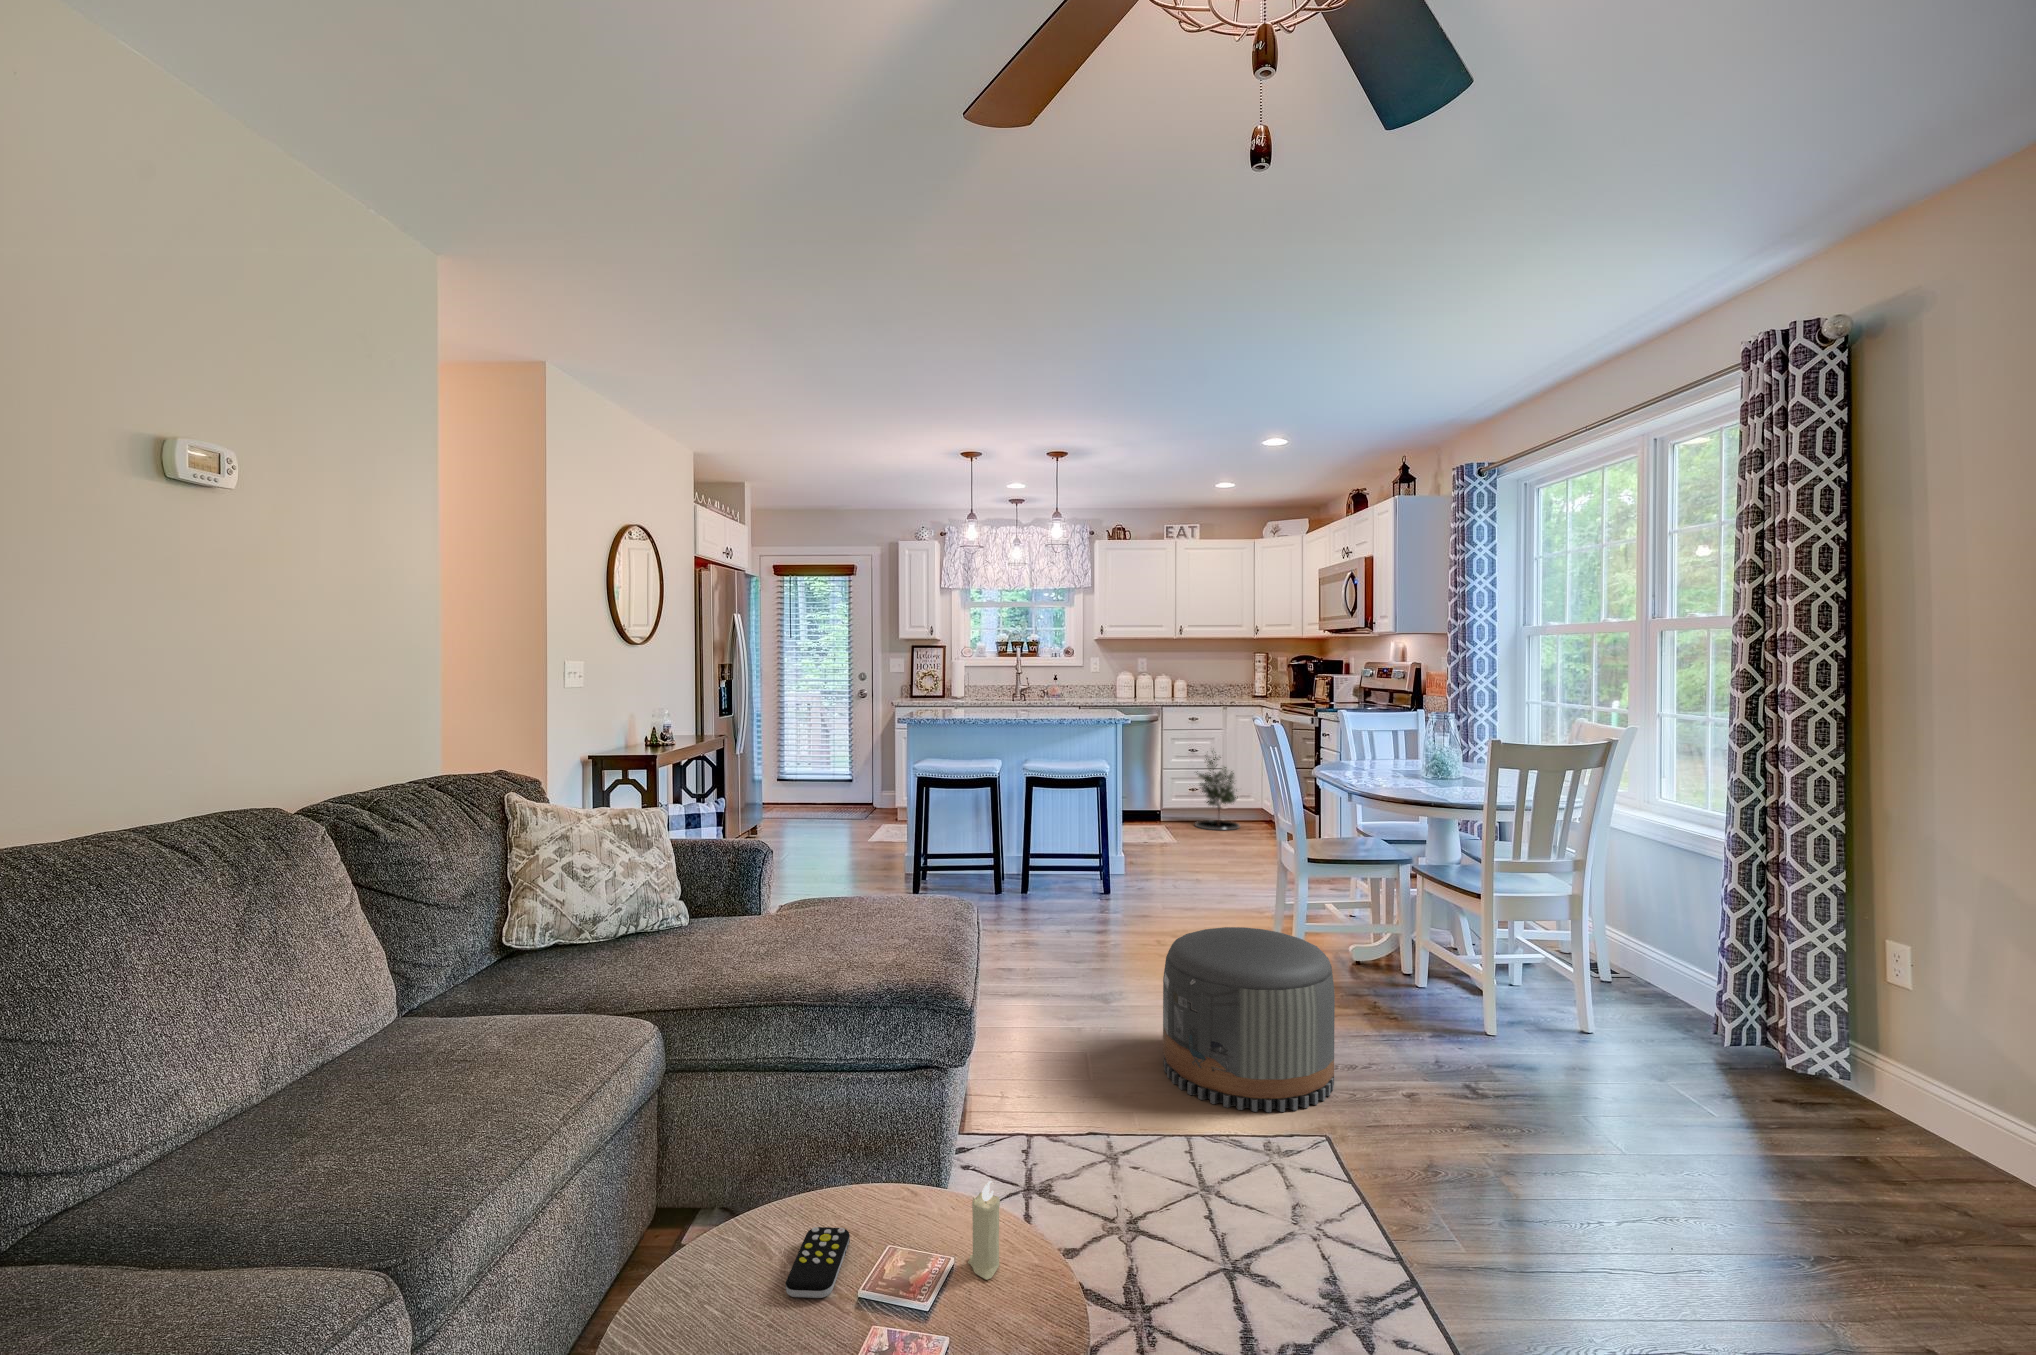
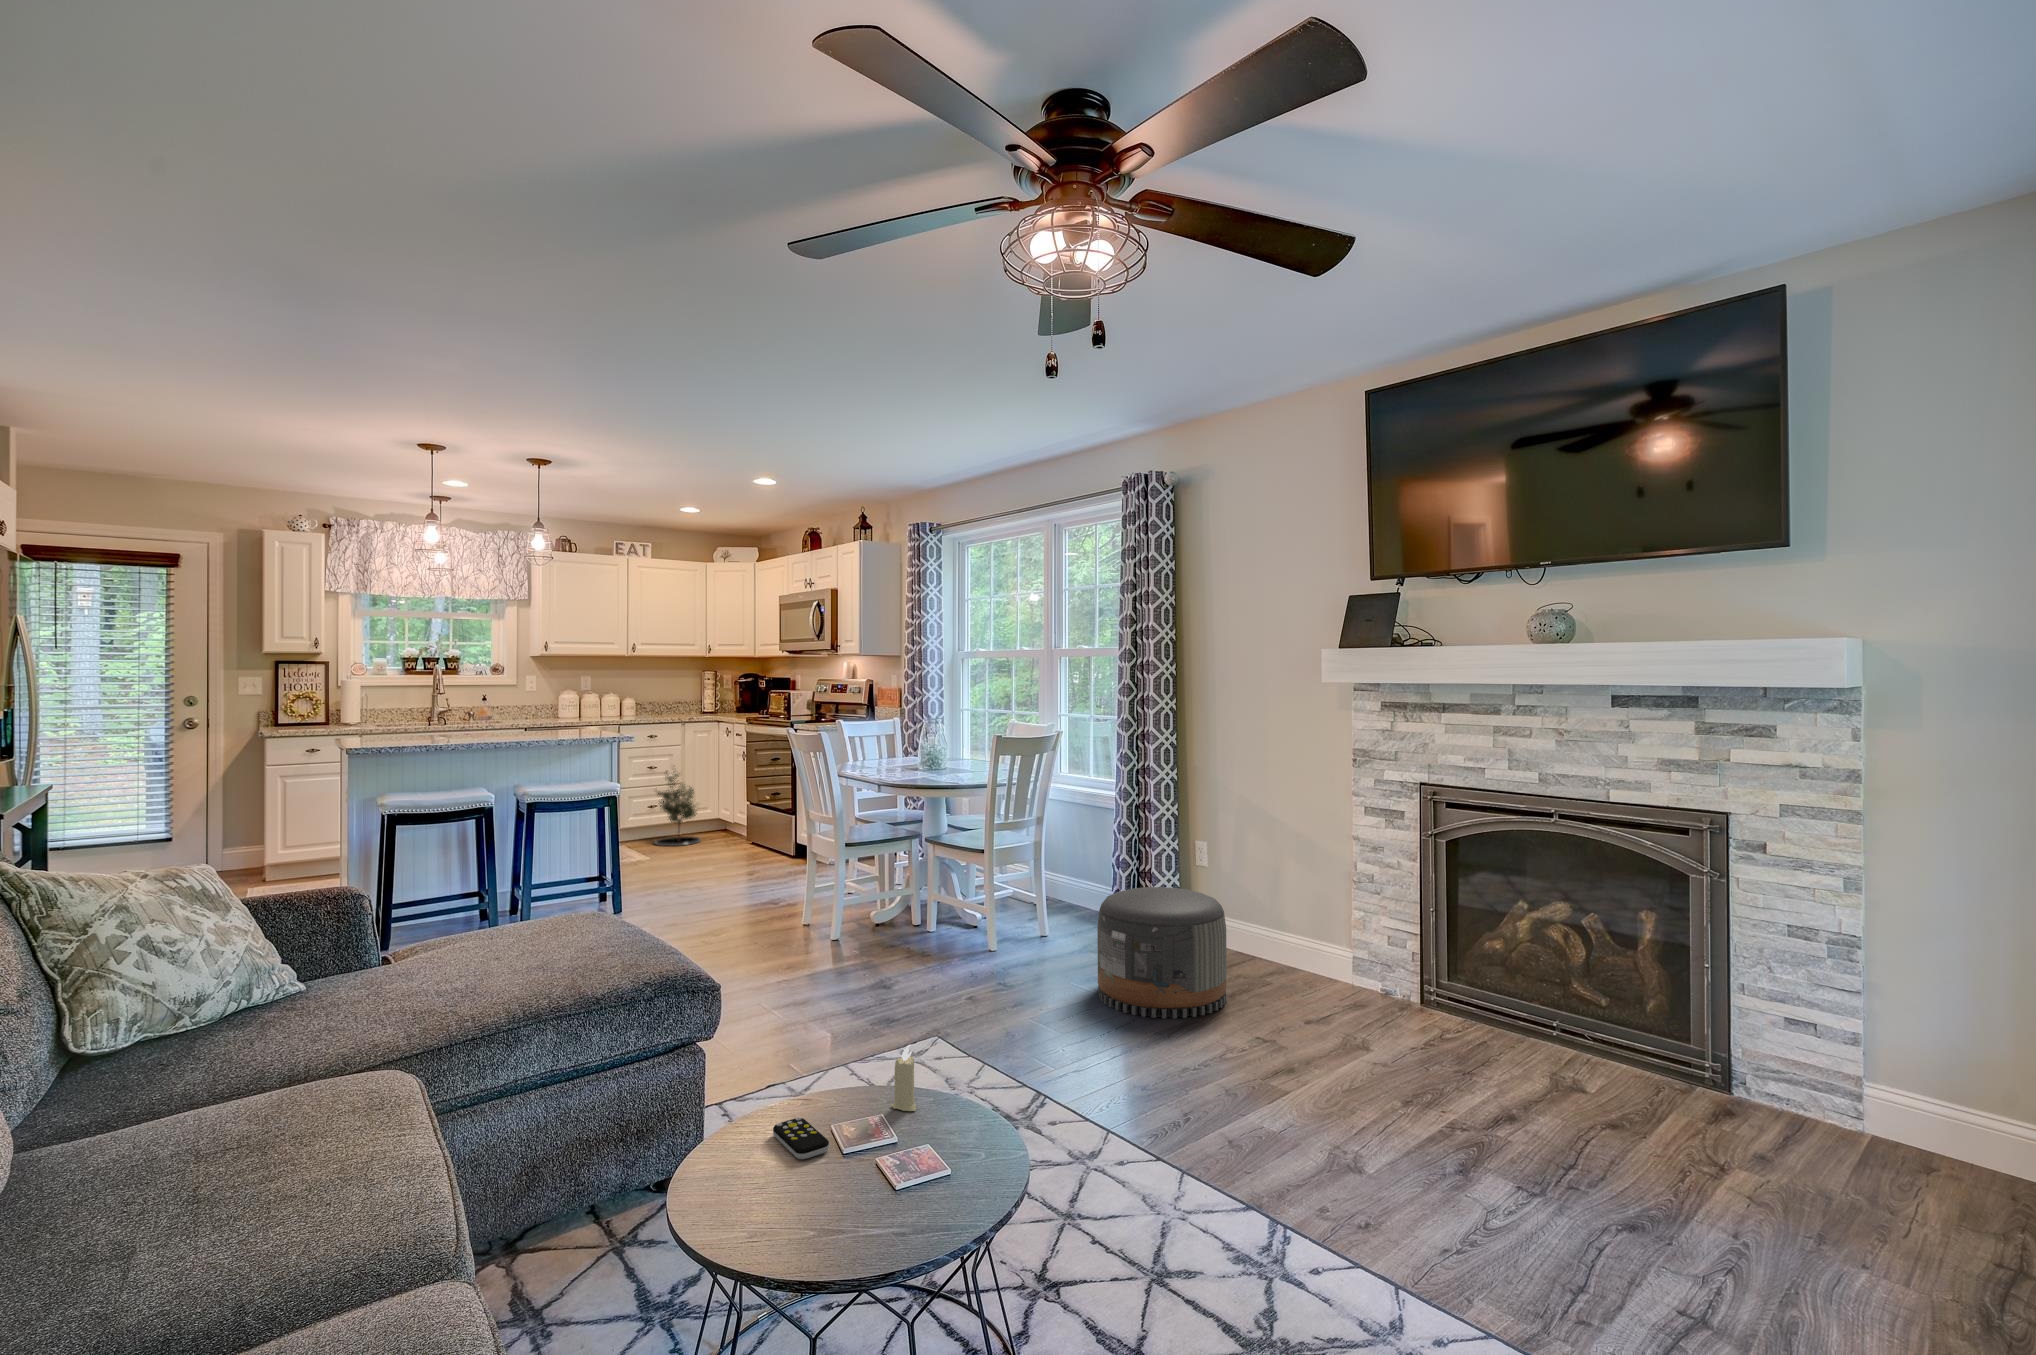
pouf: present [1163,927,1335,1112] -> present [1097,887,1227,1018]

